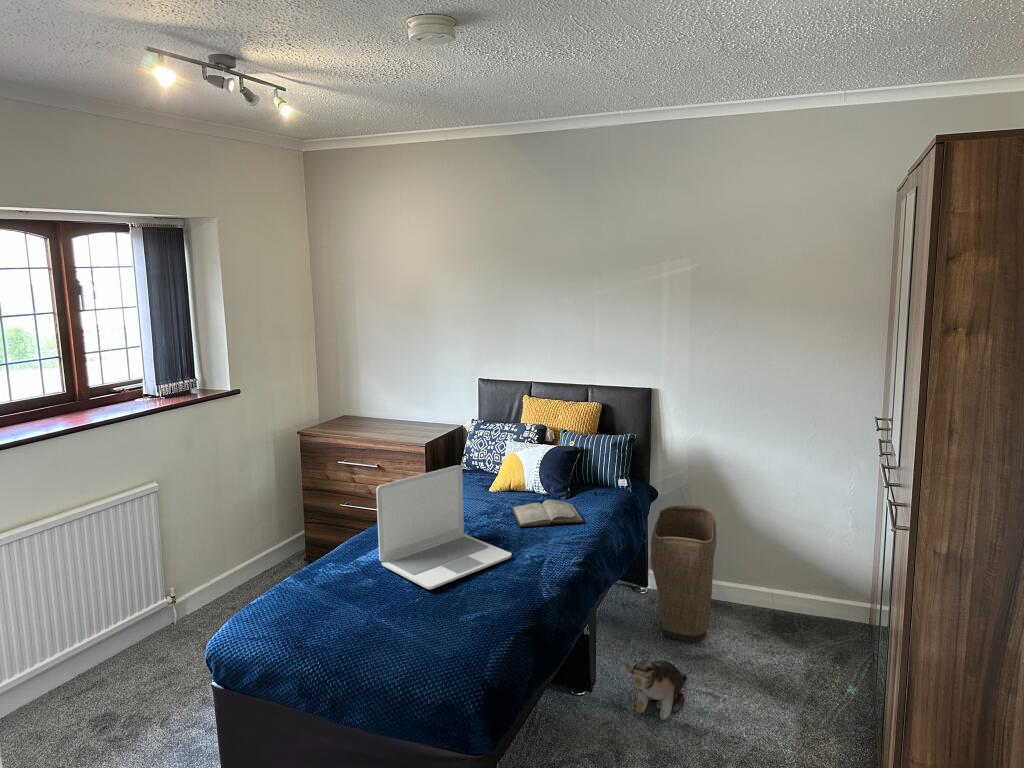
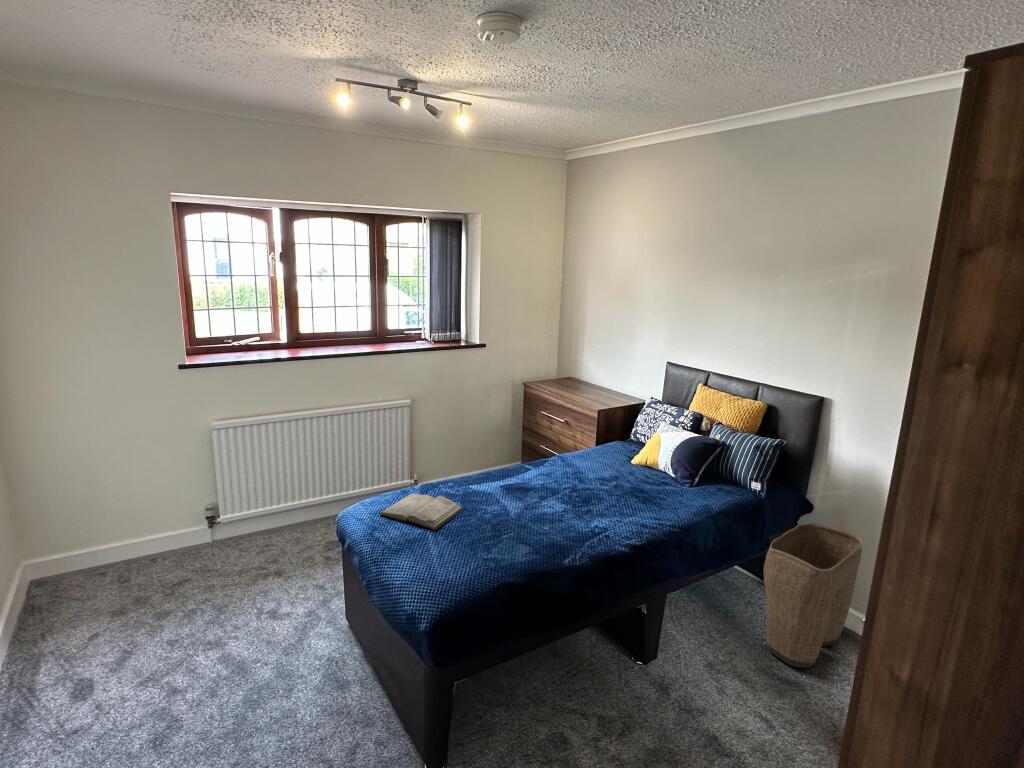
laptop: present [376,465,512,590] -> none [482,429,585,524]
diary: present [512,500,585,527] -> present [380,494,464,530]
plush toy: present [625,659,687,720] -> none [662,654,756,726]

